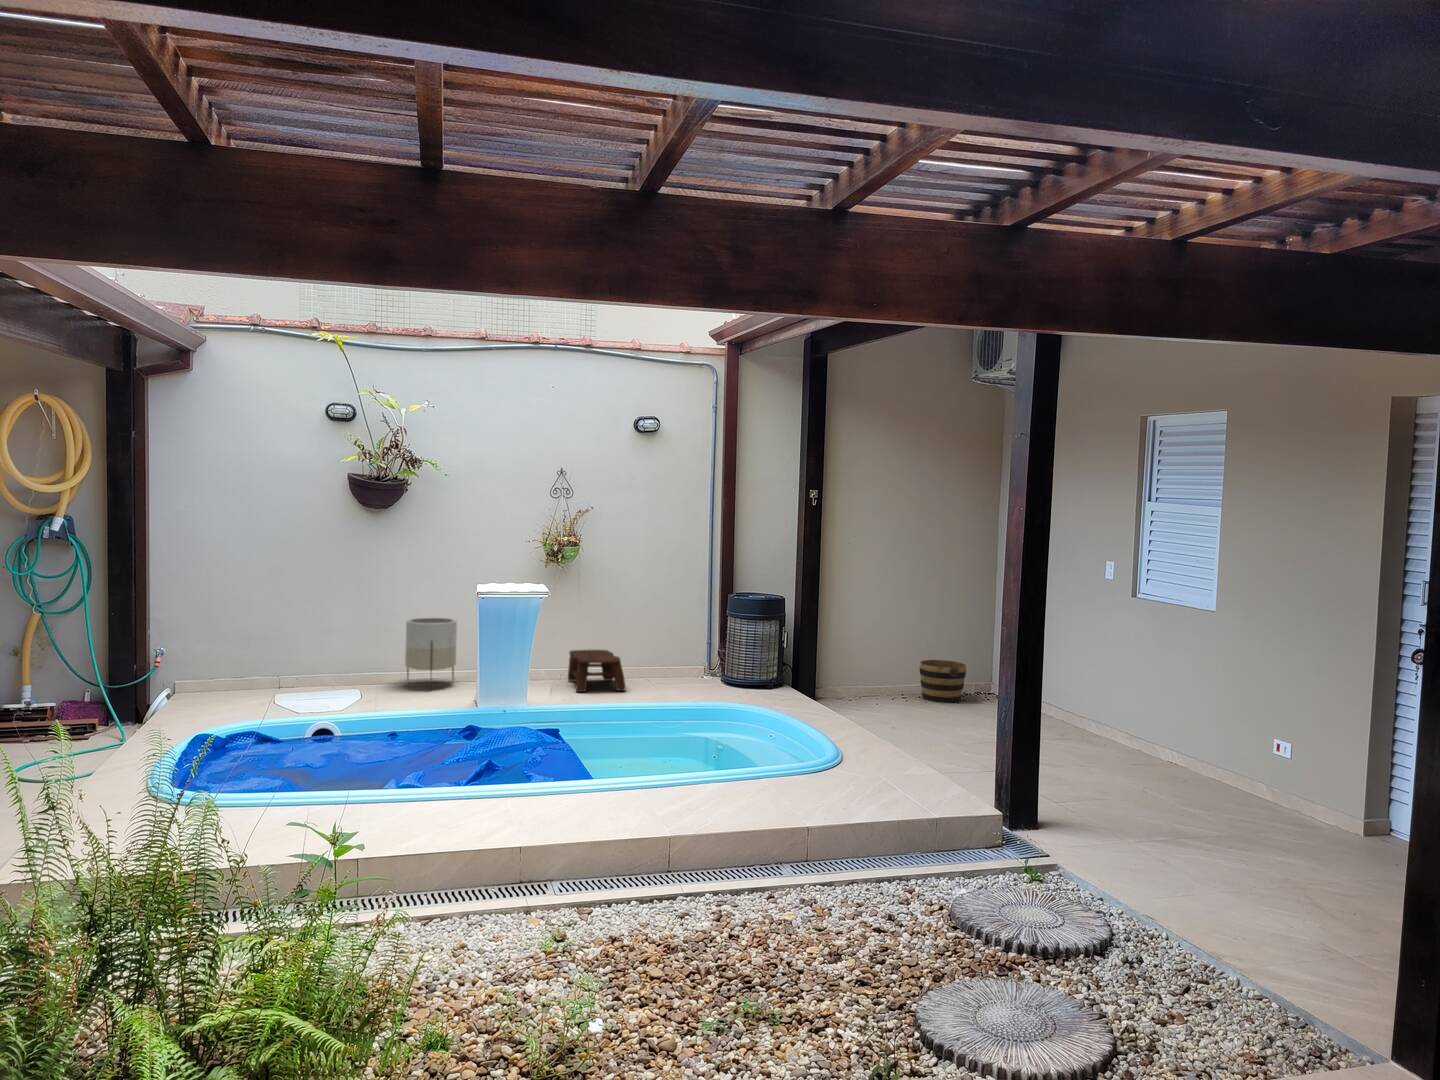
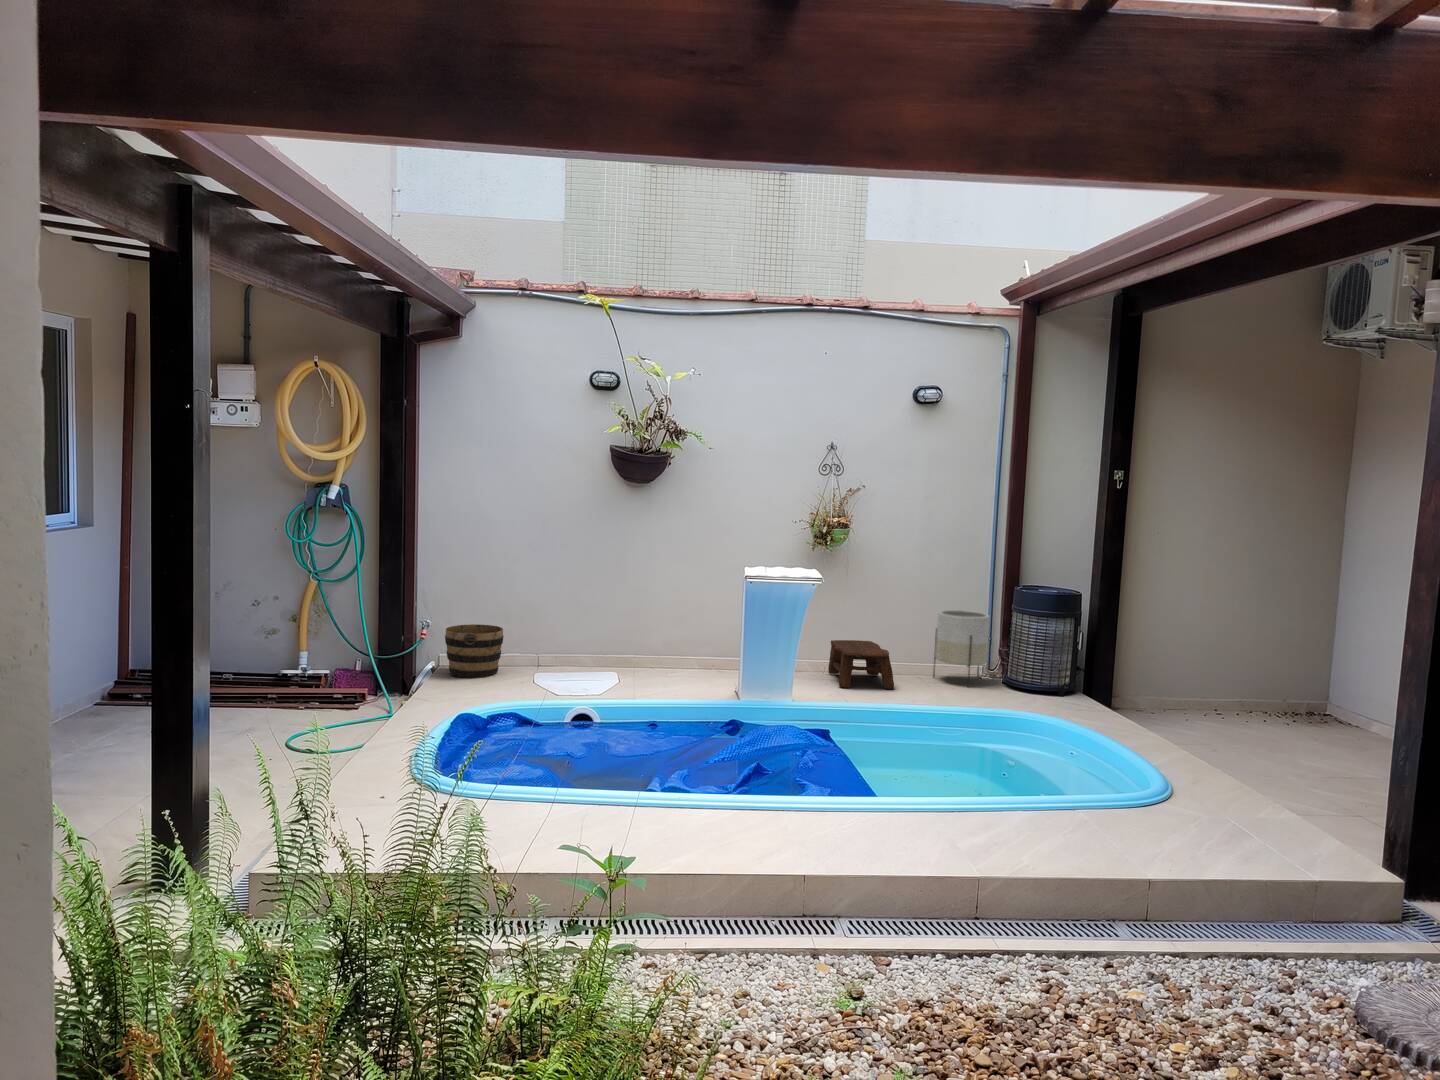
planter: present [405,617,457,686] -> present [933,610,990,685]
bucket: present [920,660,966,703] -> present [445,624,504,678]

